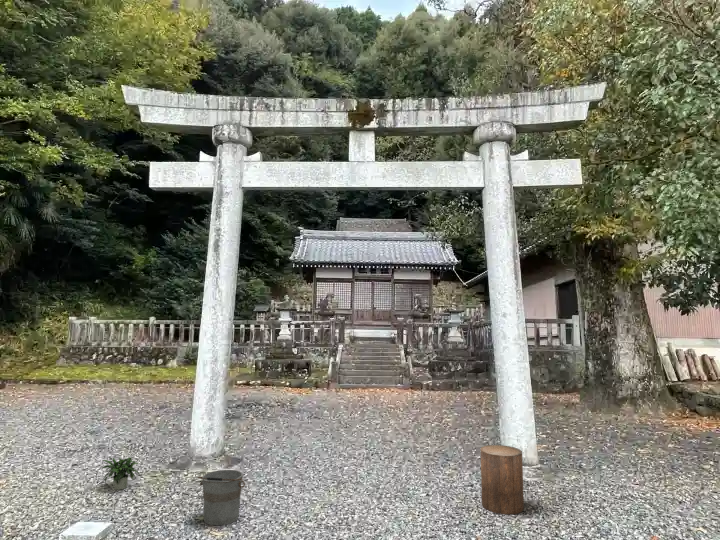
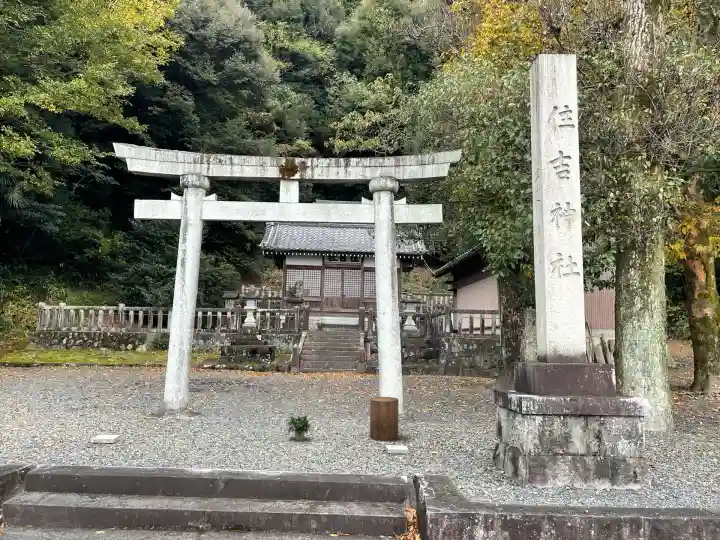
potted plant: present [102,457,139,490] -> present [286,416,314,440]
bucket: present [198,470,245,525] -> none [169,410,202,444]

